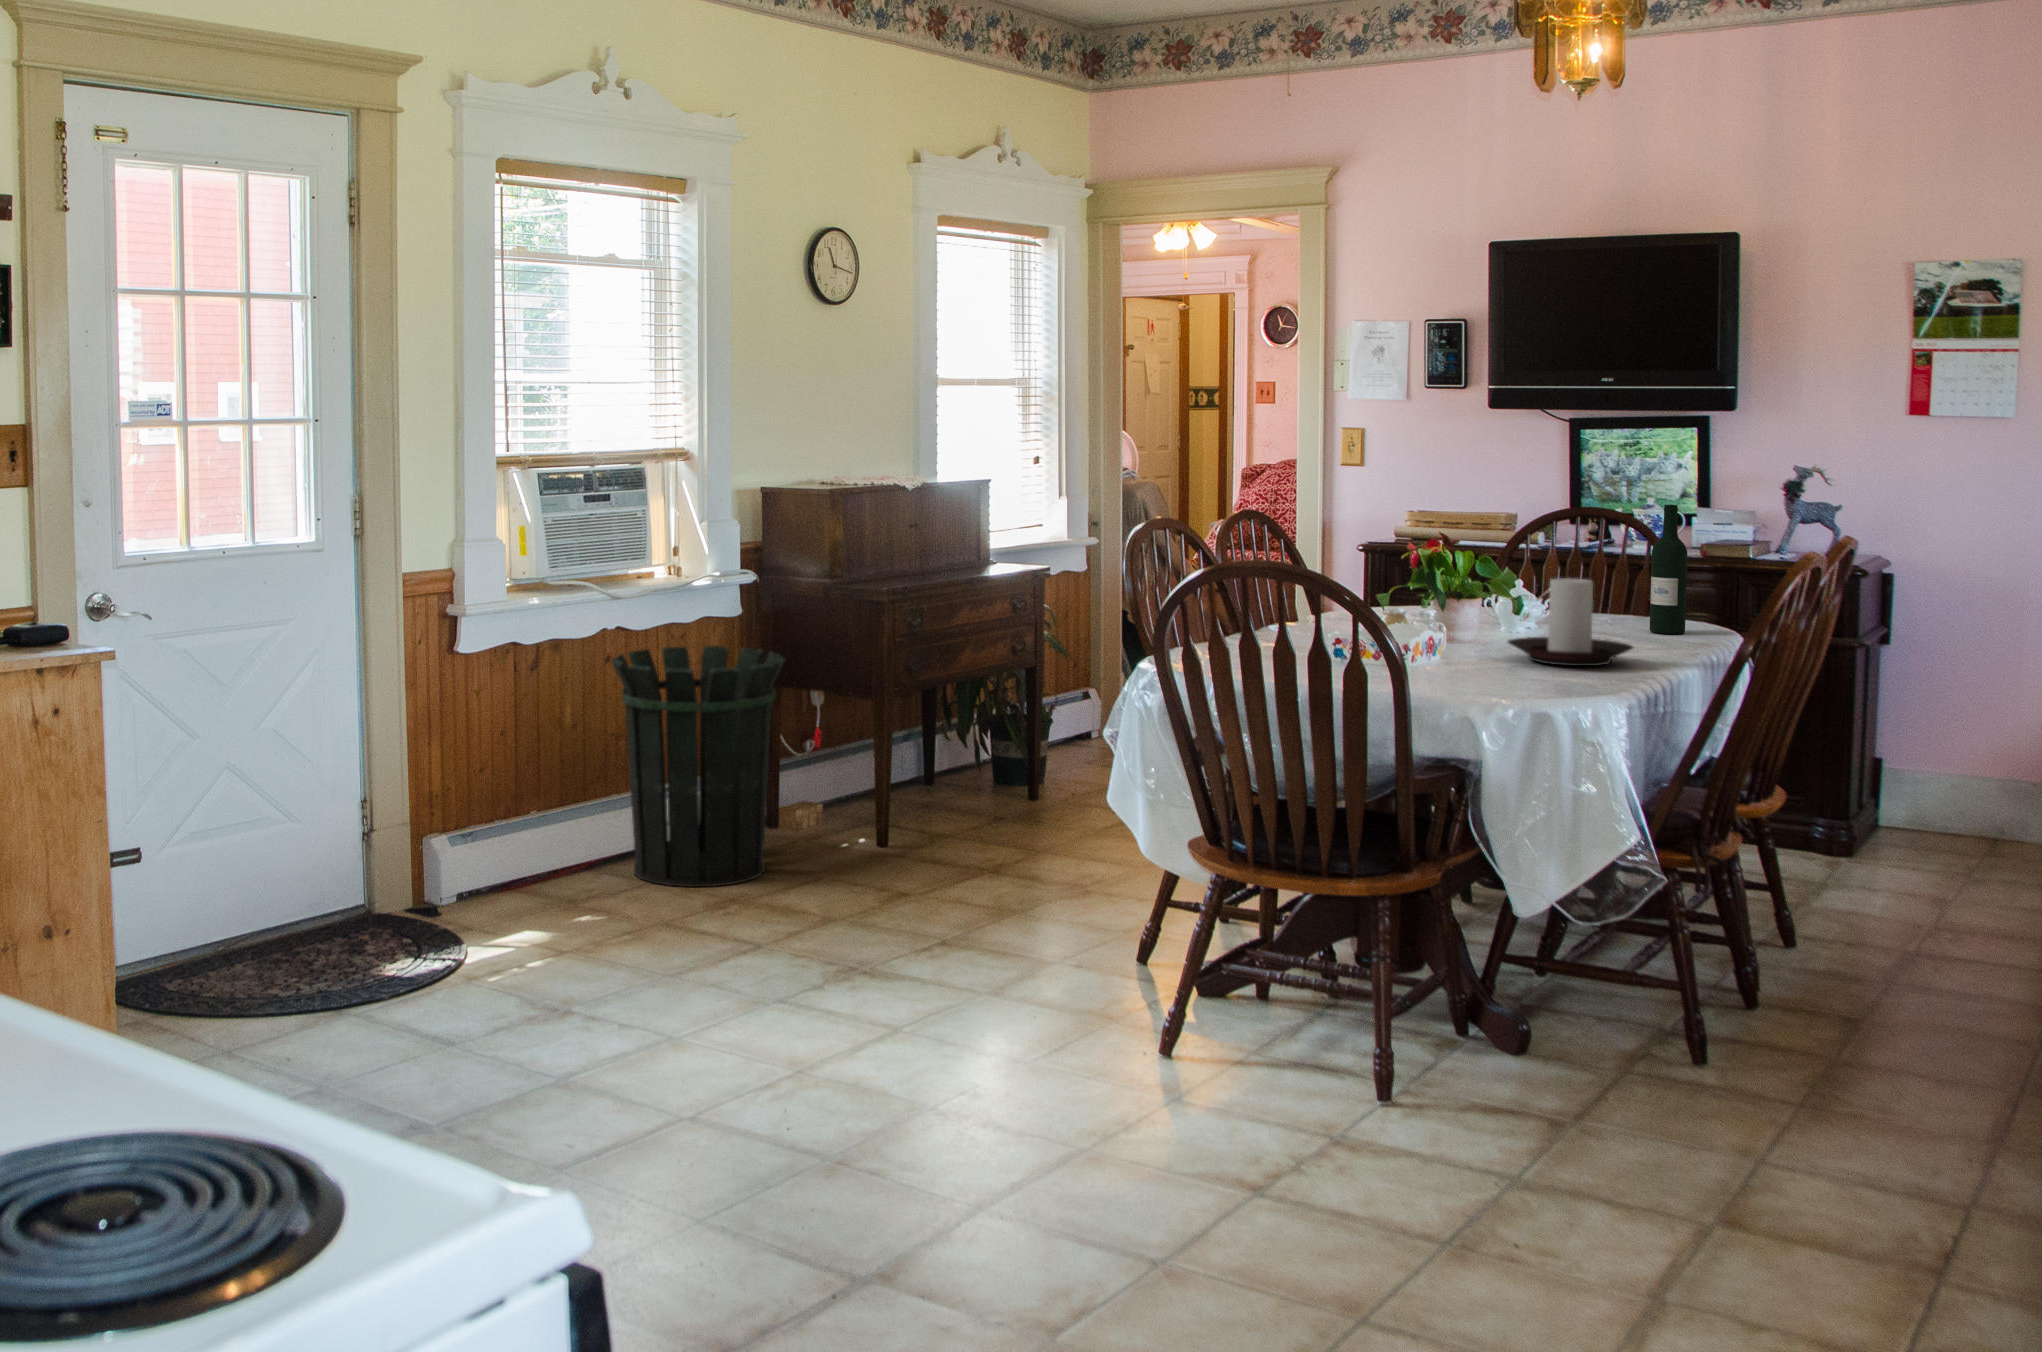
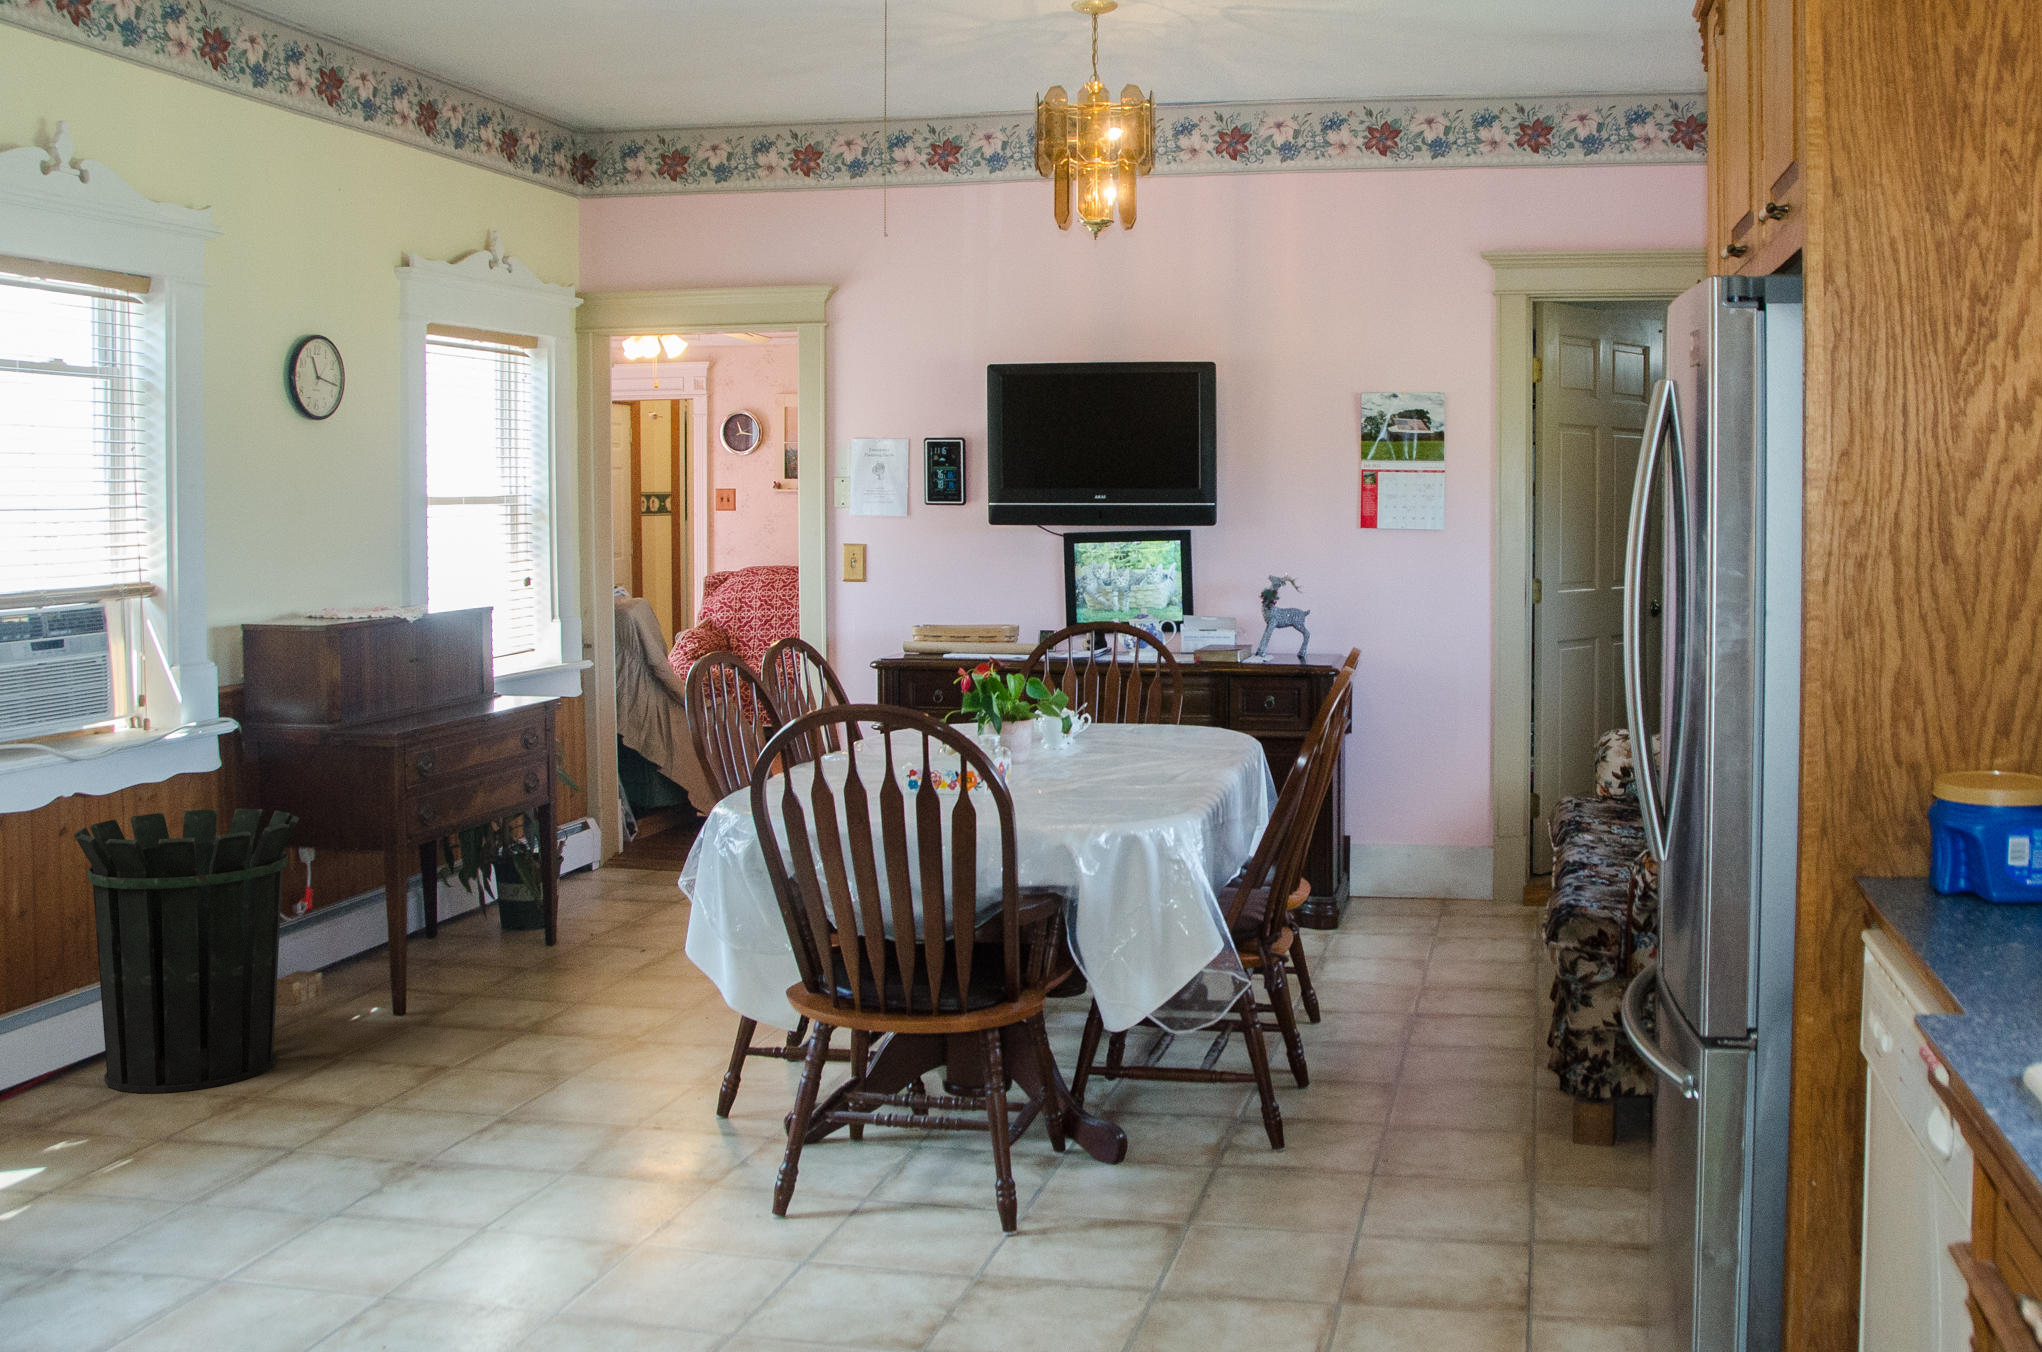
wine bottle: present [1650,505,1687,634] -> none [1169,616,1198,729]
candle holder: present [1508,578,1634,666] -> none [1069,682,1174,764]

